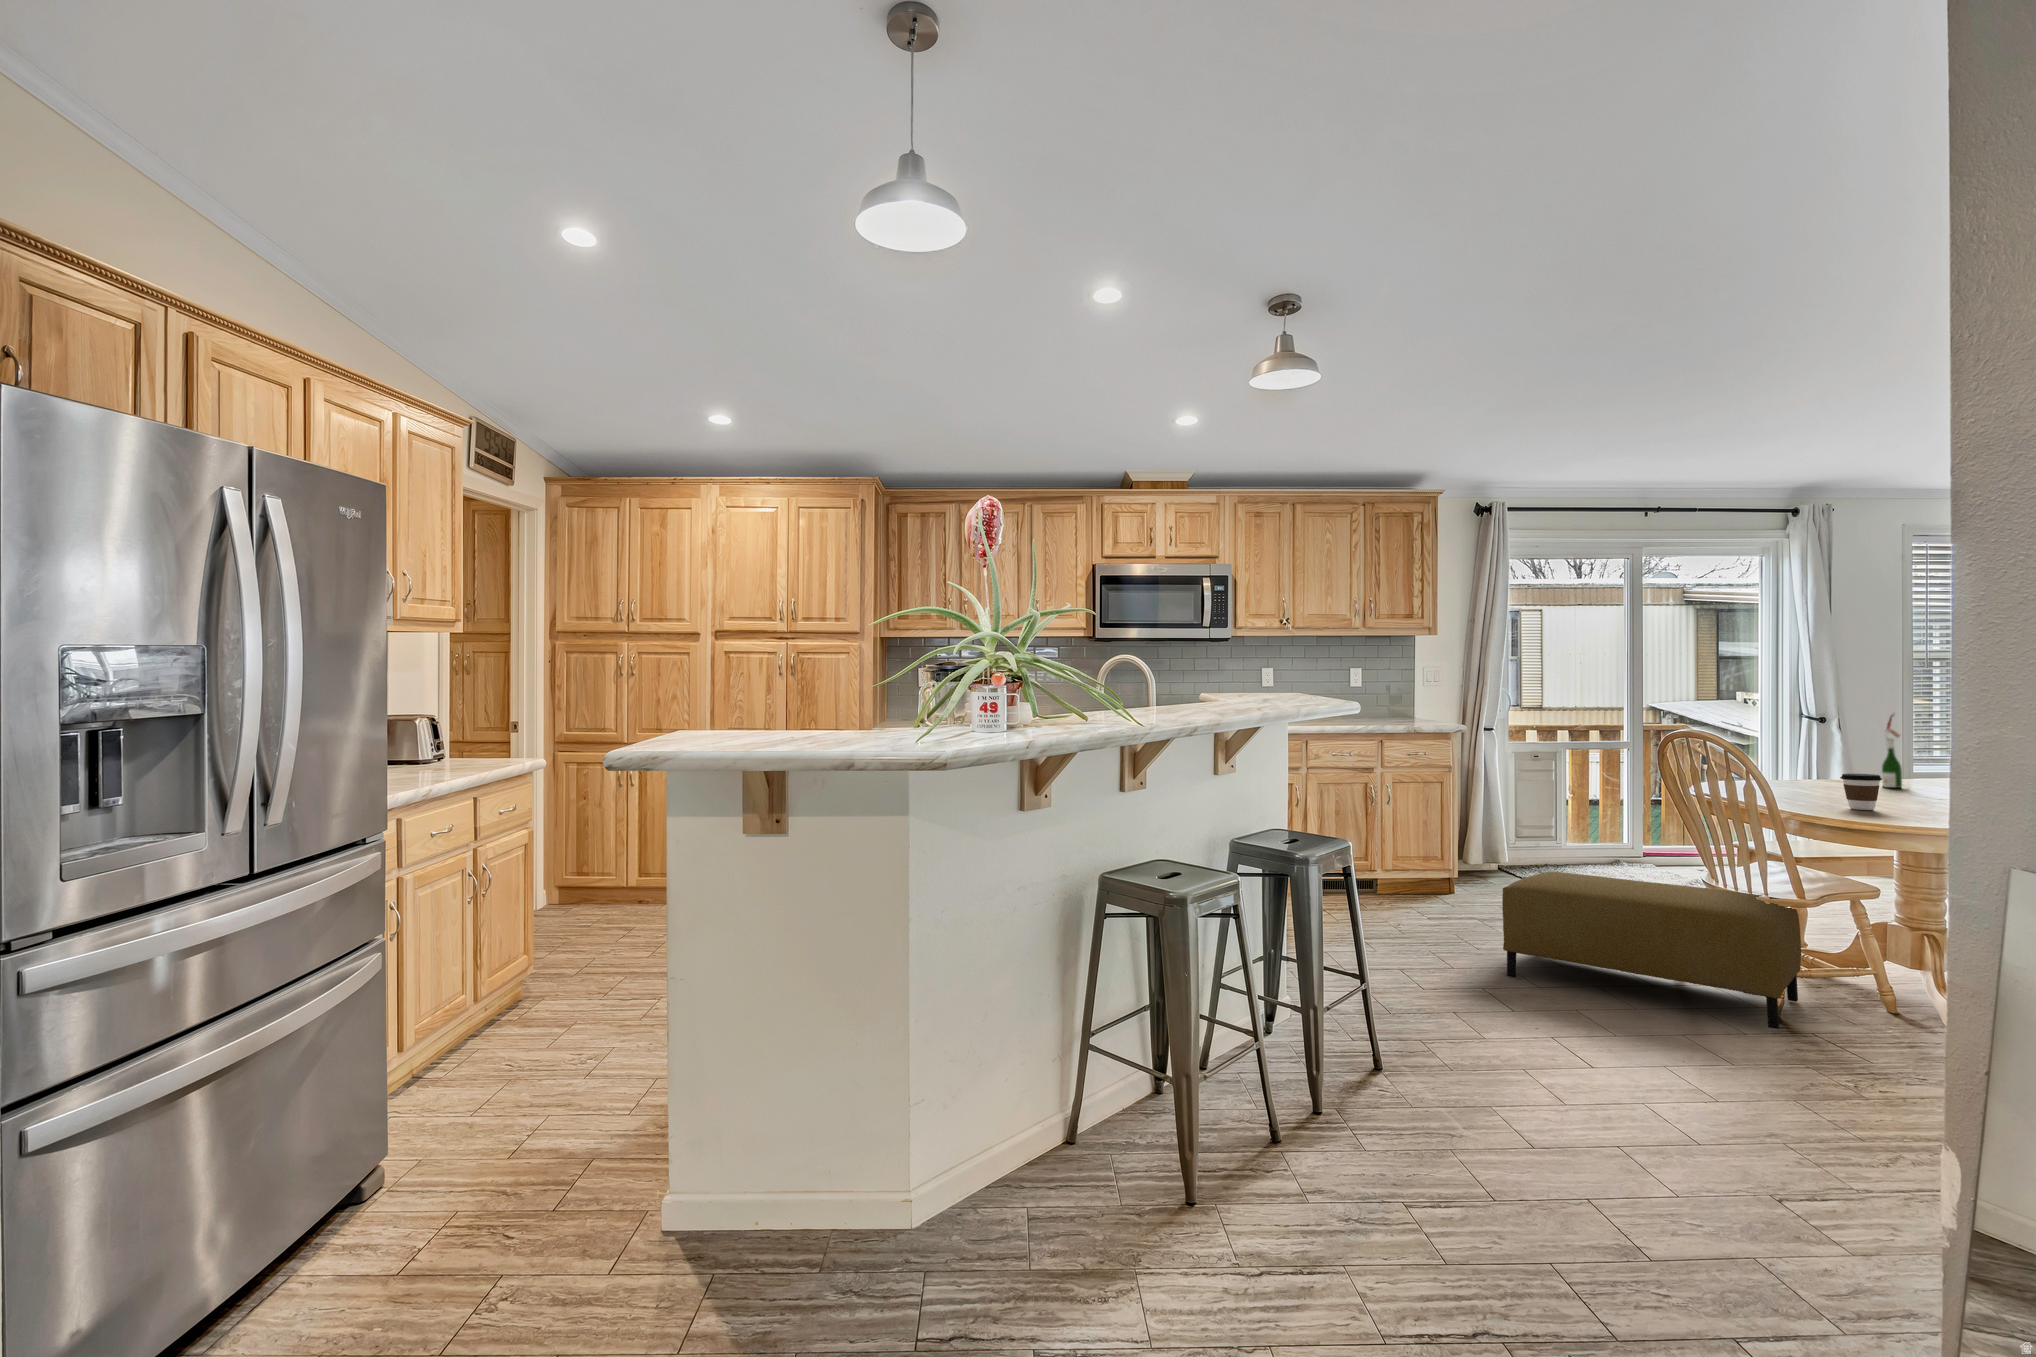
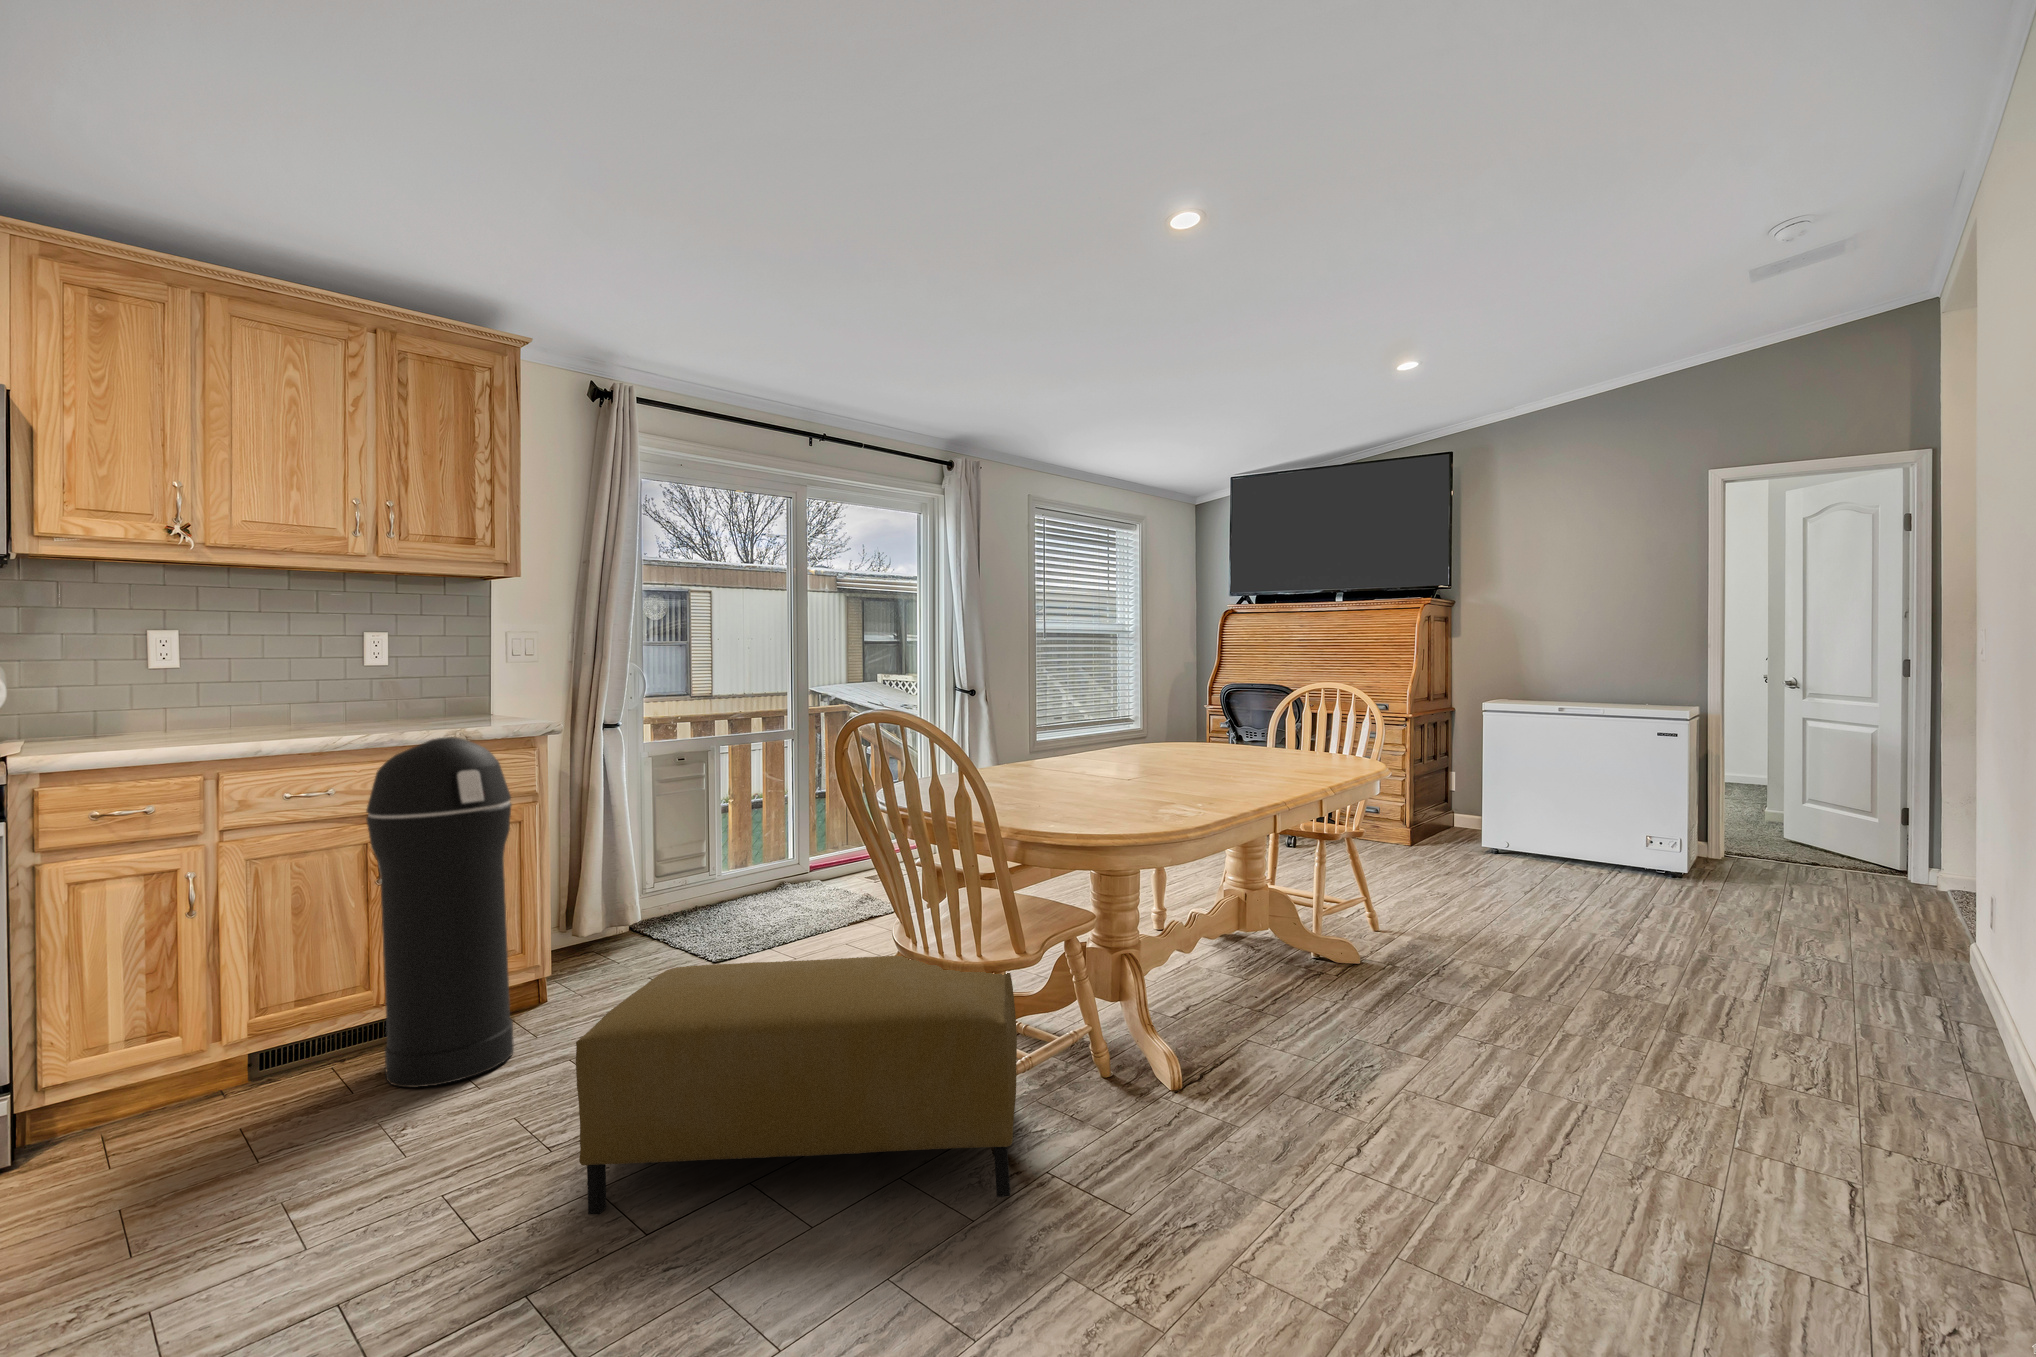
wine bottle: present [1882,715,1902,788] -> none [1064,677,1089,769]
trash can: none [1371,732,1443,917] -> present [366,737,514,1087]
coffee cup: present [1840,774,1882,810] -> none [1055,758,1099,811]

